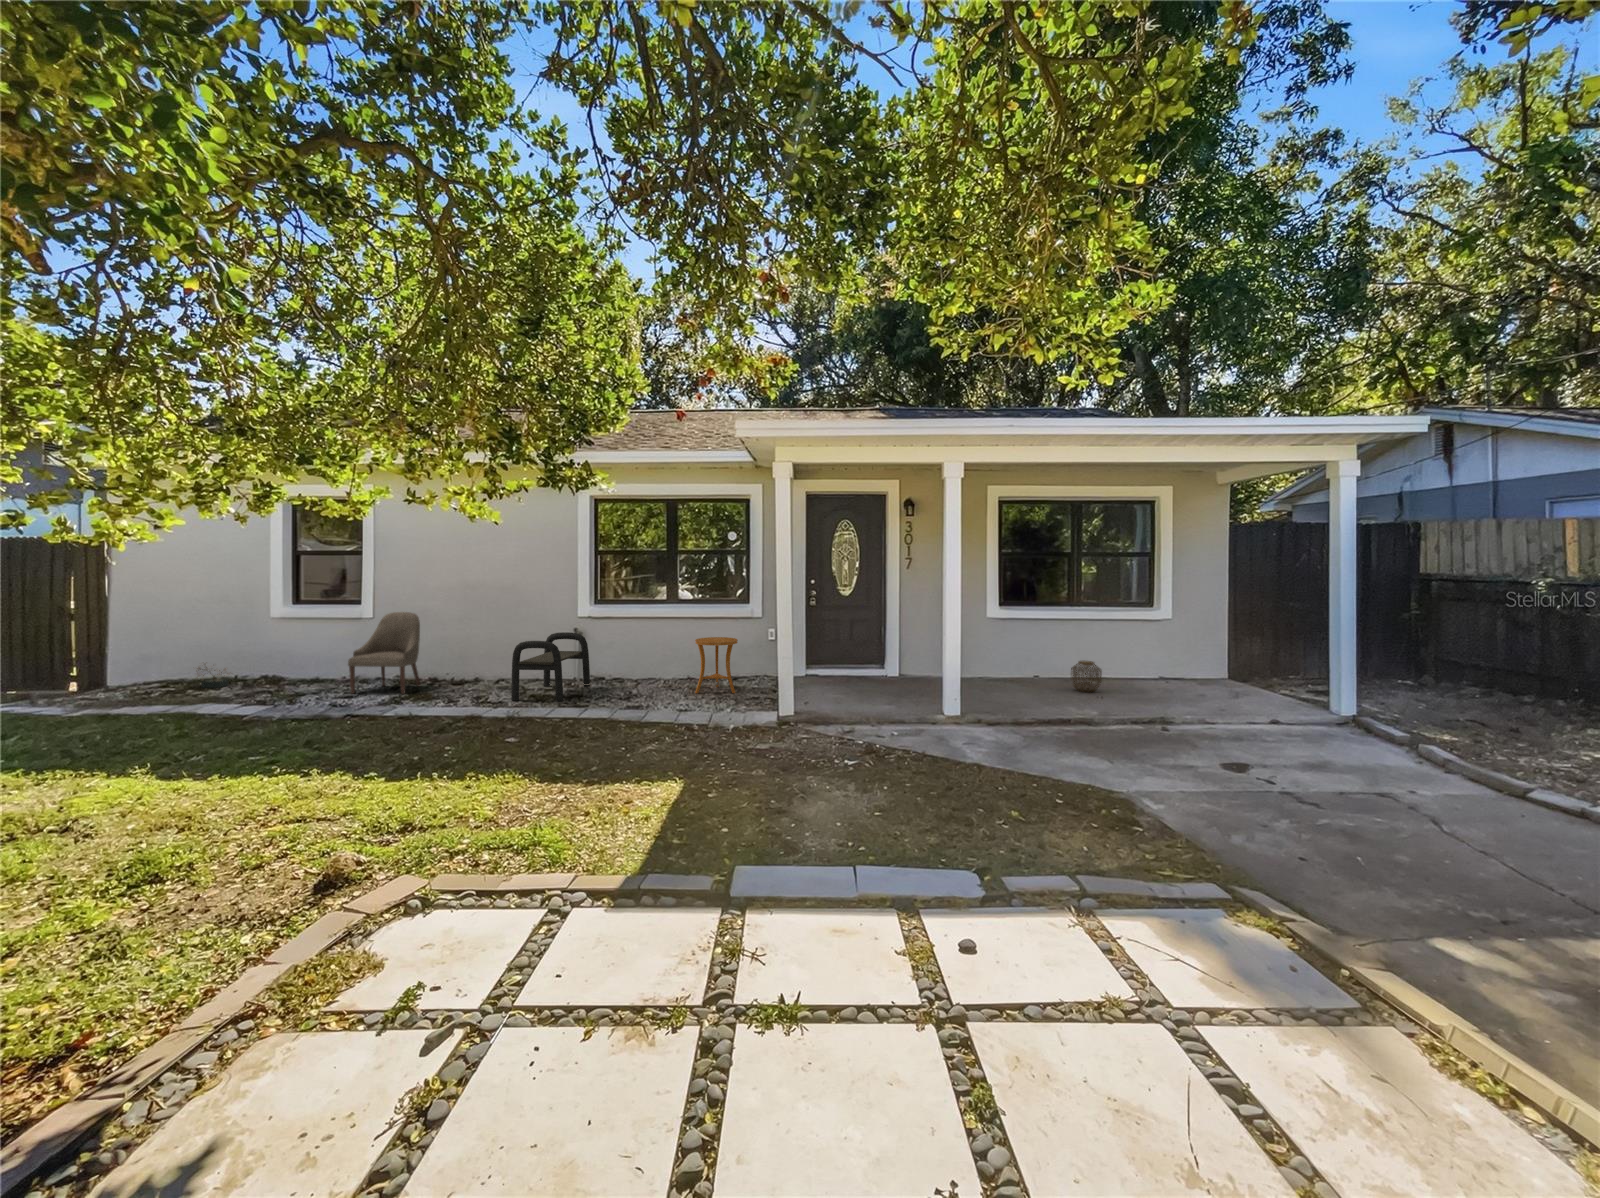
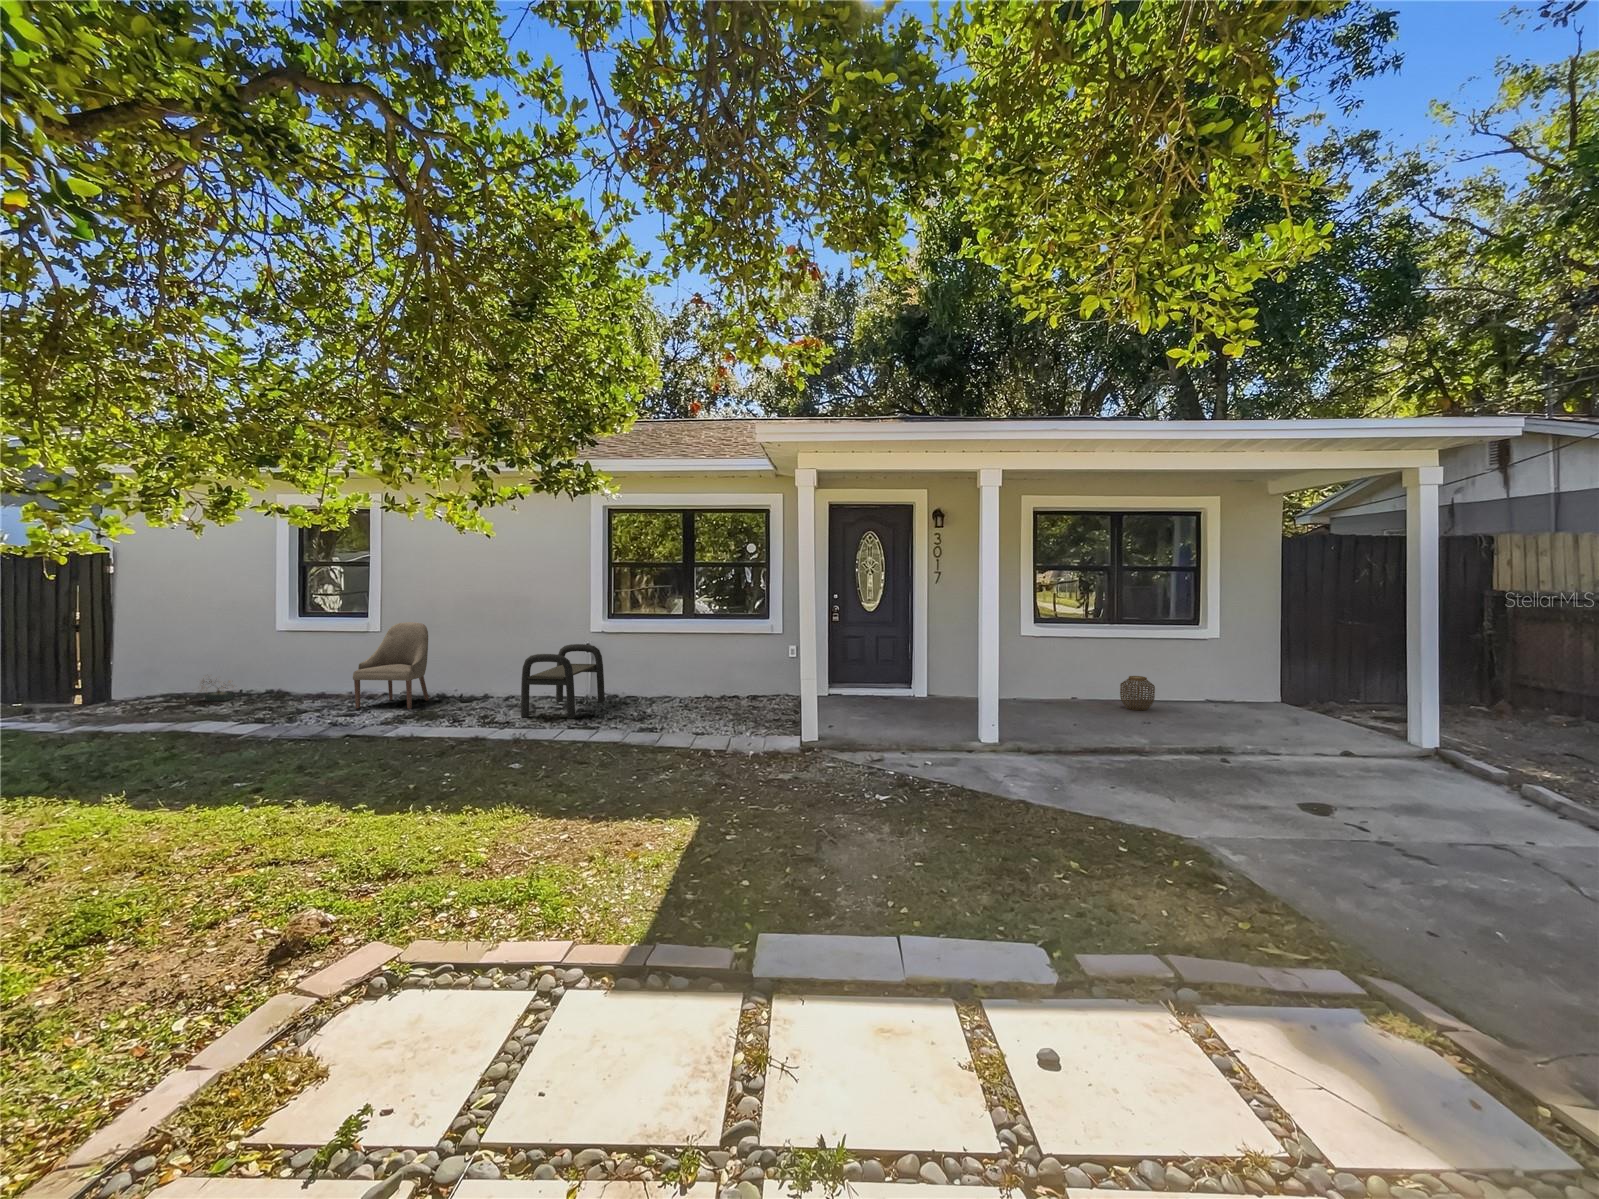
side table: present [695,637,738,693] -> none [715,649,760,710]

